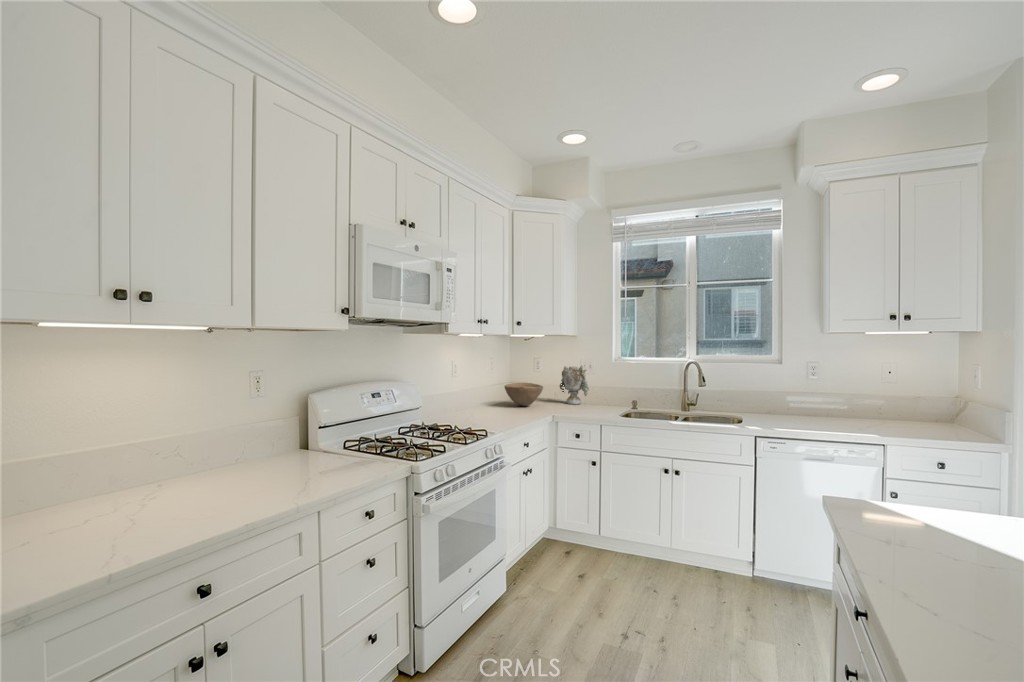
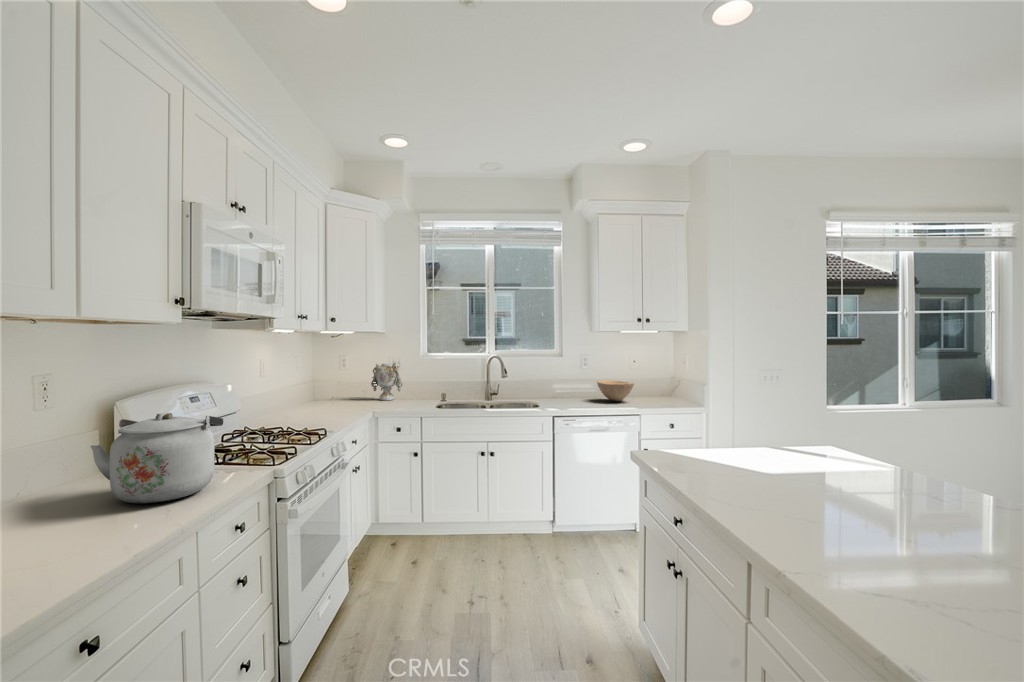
bowl: present [504,383,543,406] -> present [597,380,634,402]
kettle: none [277,405,370,480] -> present [90,412,223,503]

